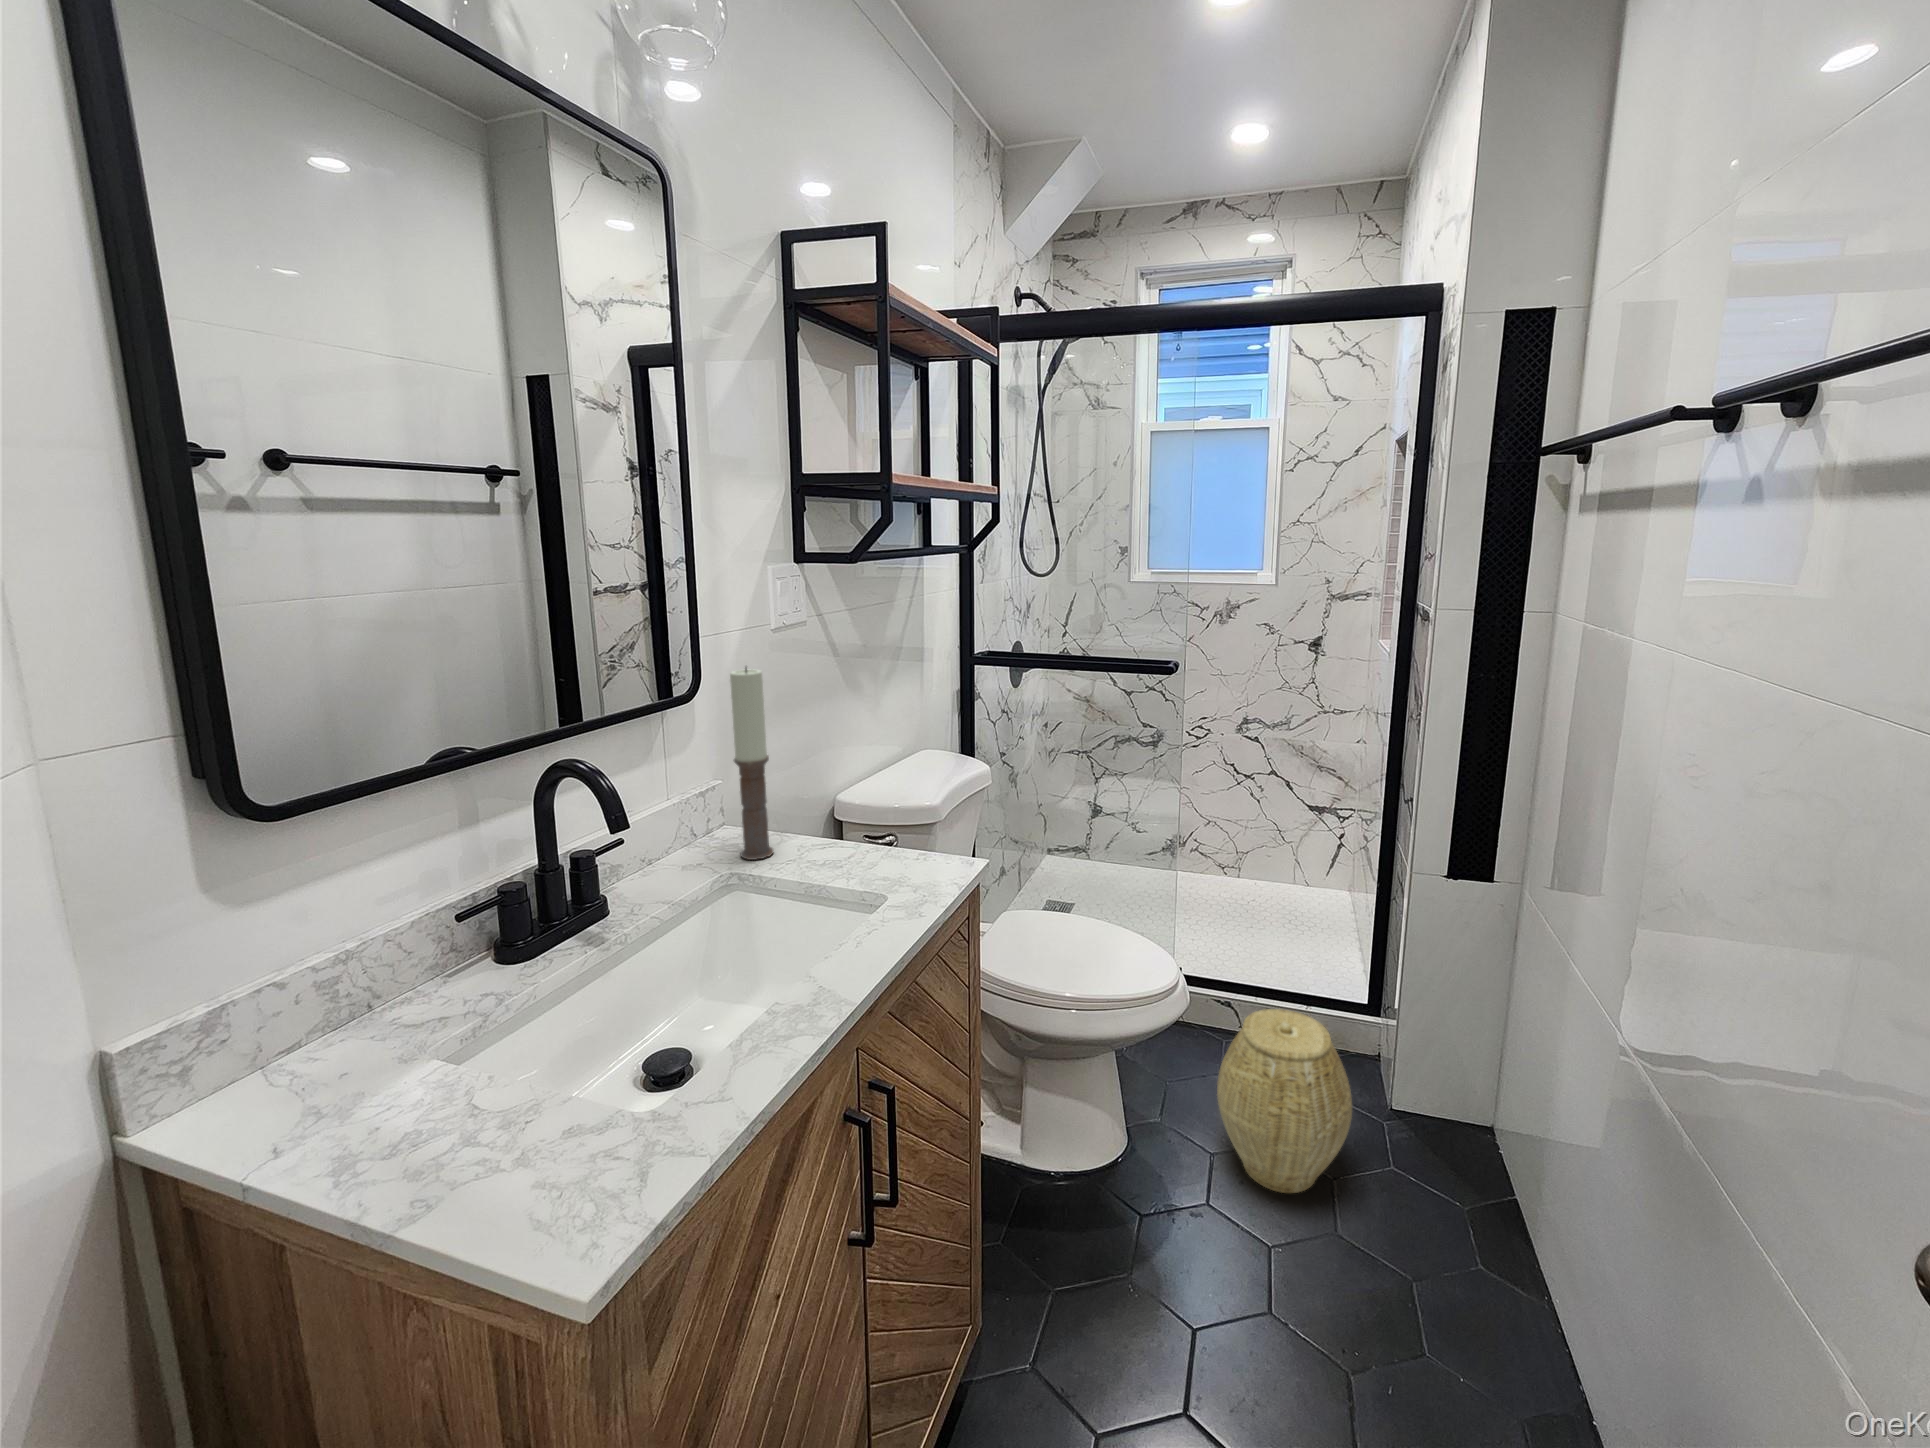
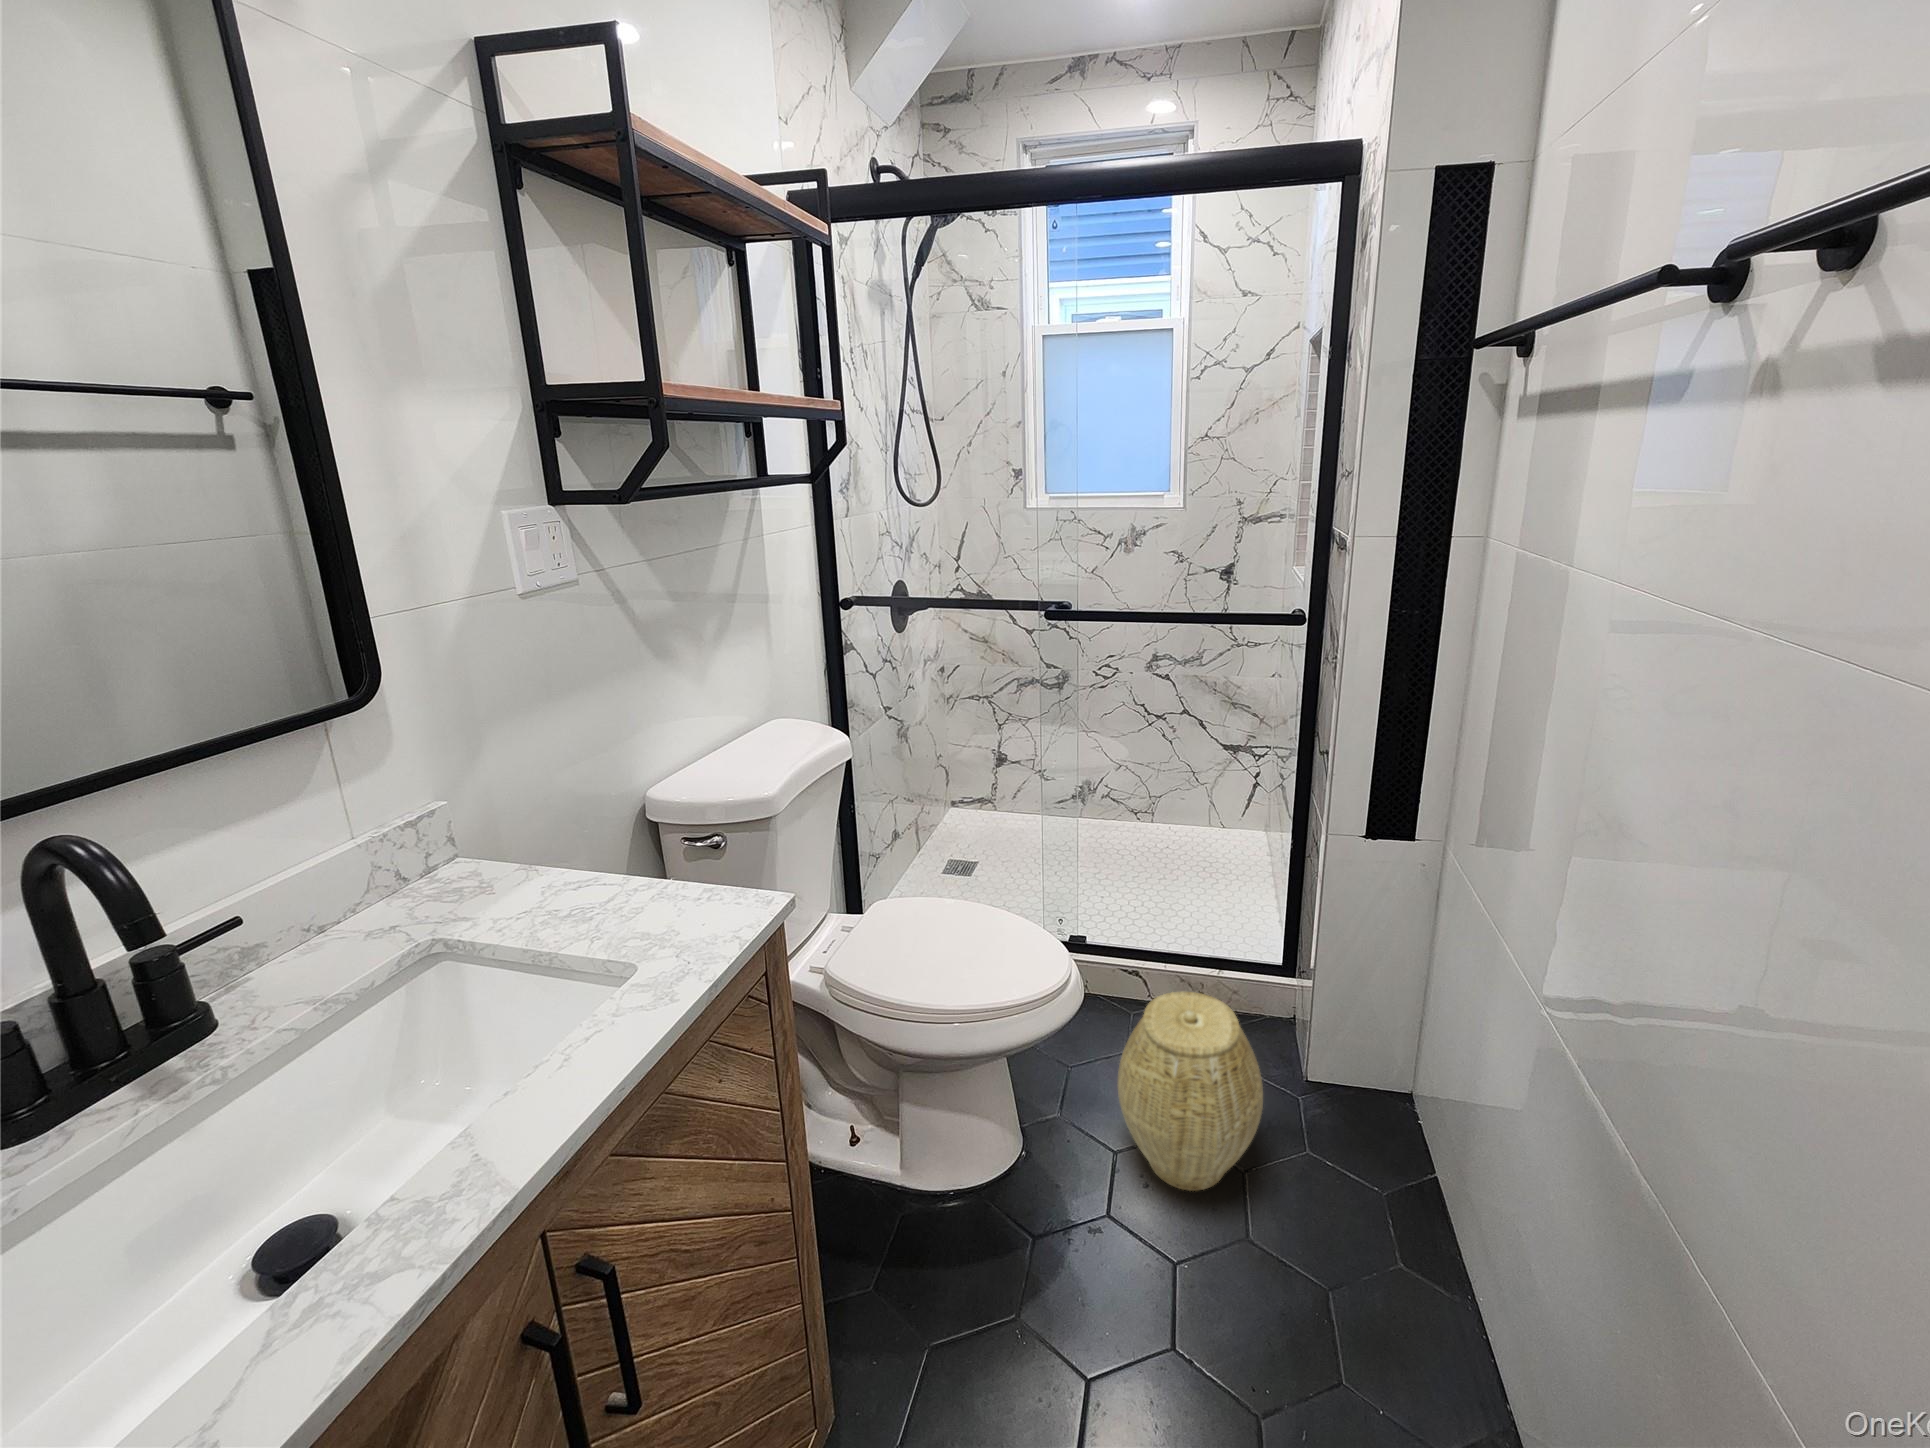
candle: present [730,667,773,860] -> none [403,658,508,915]

